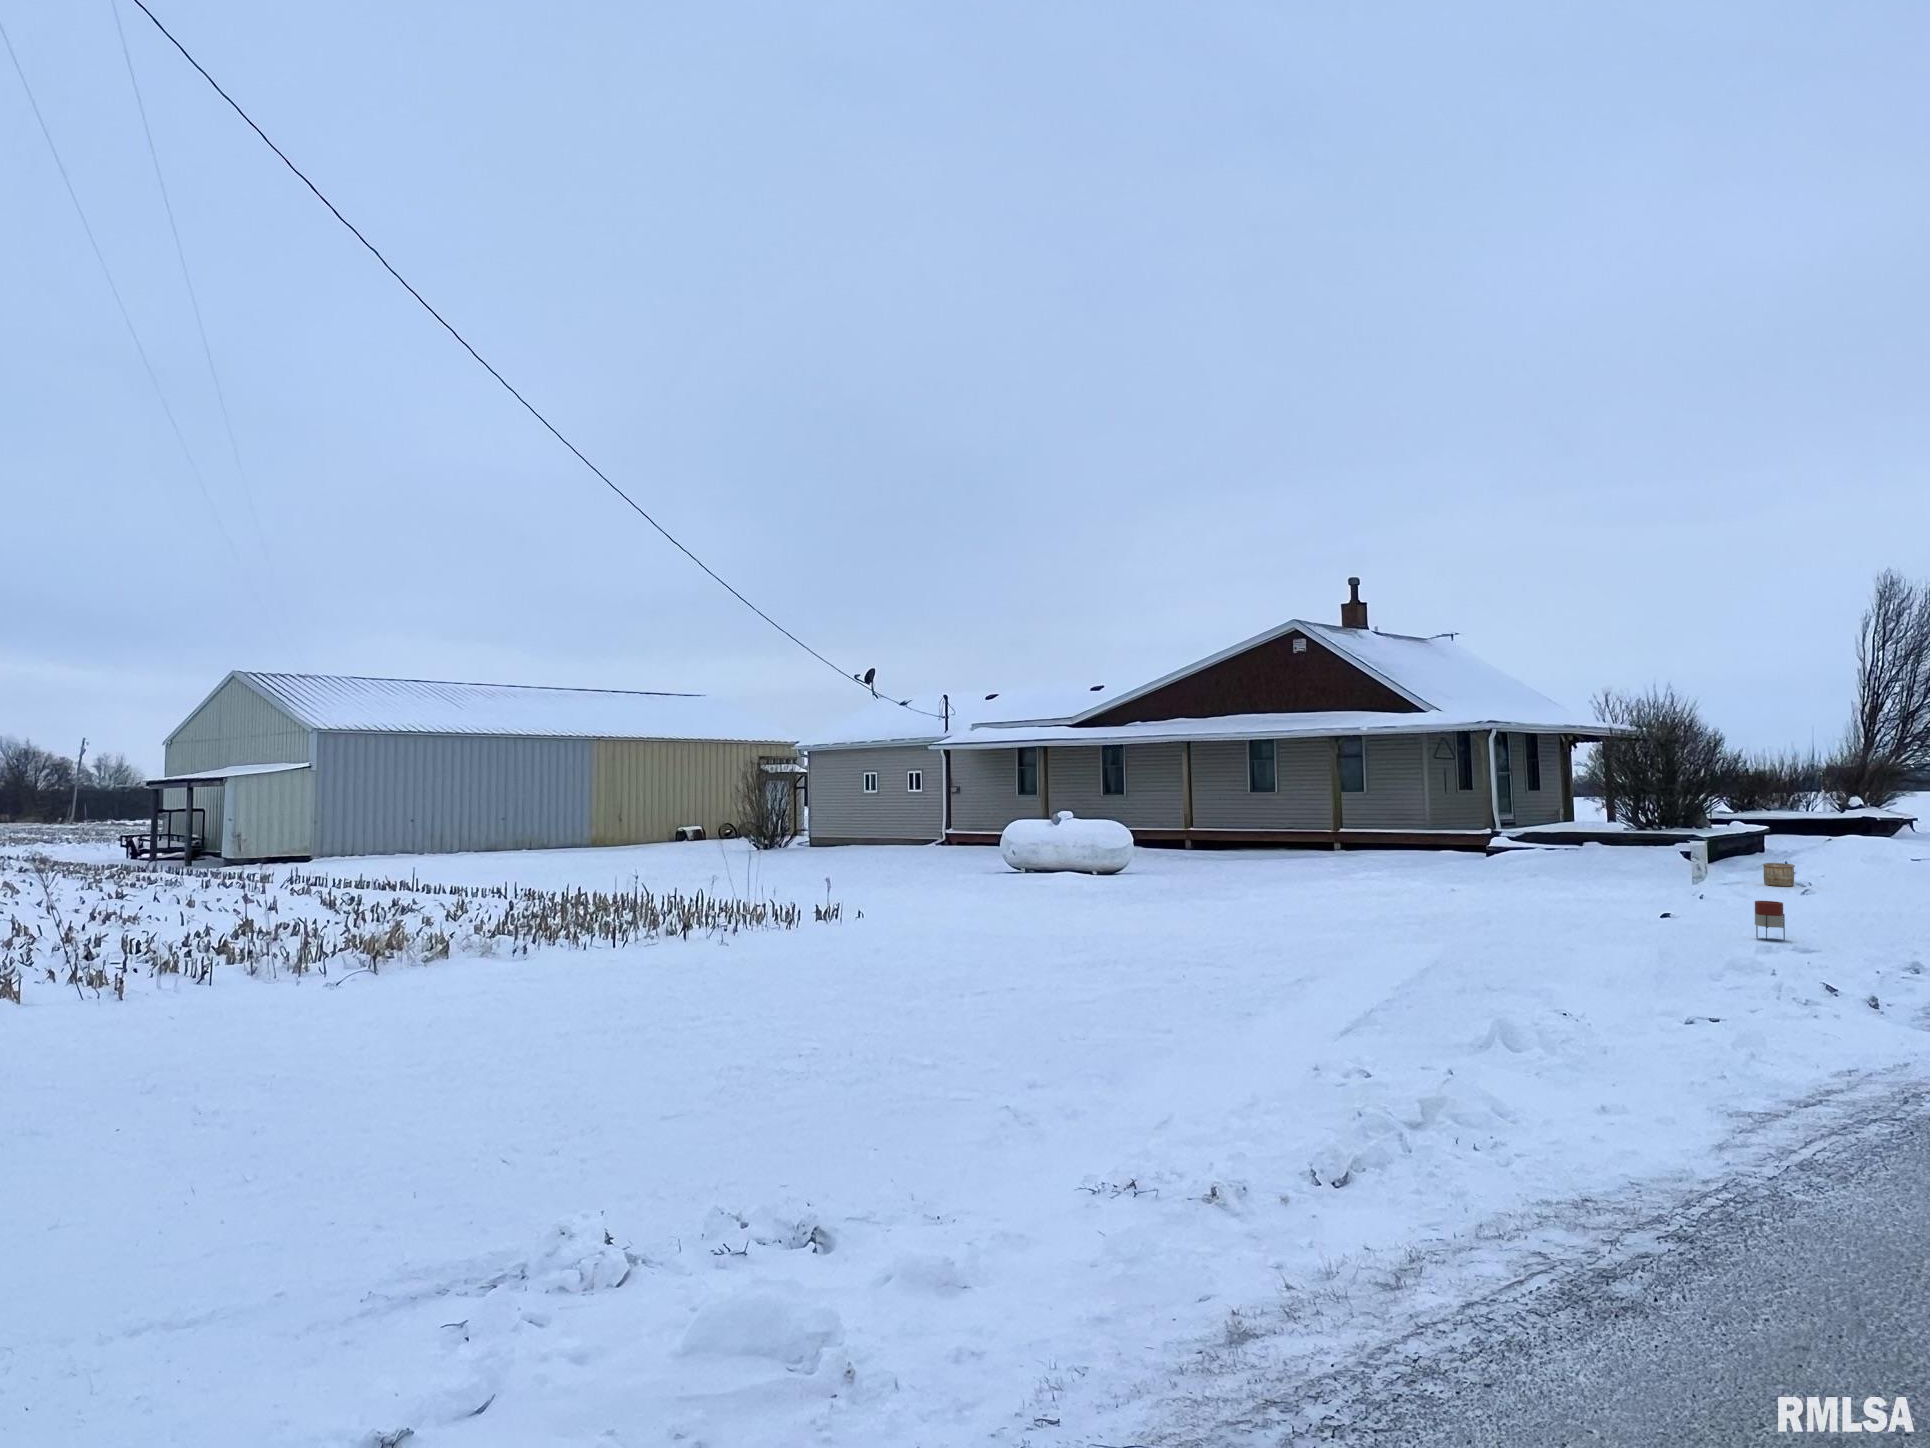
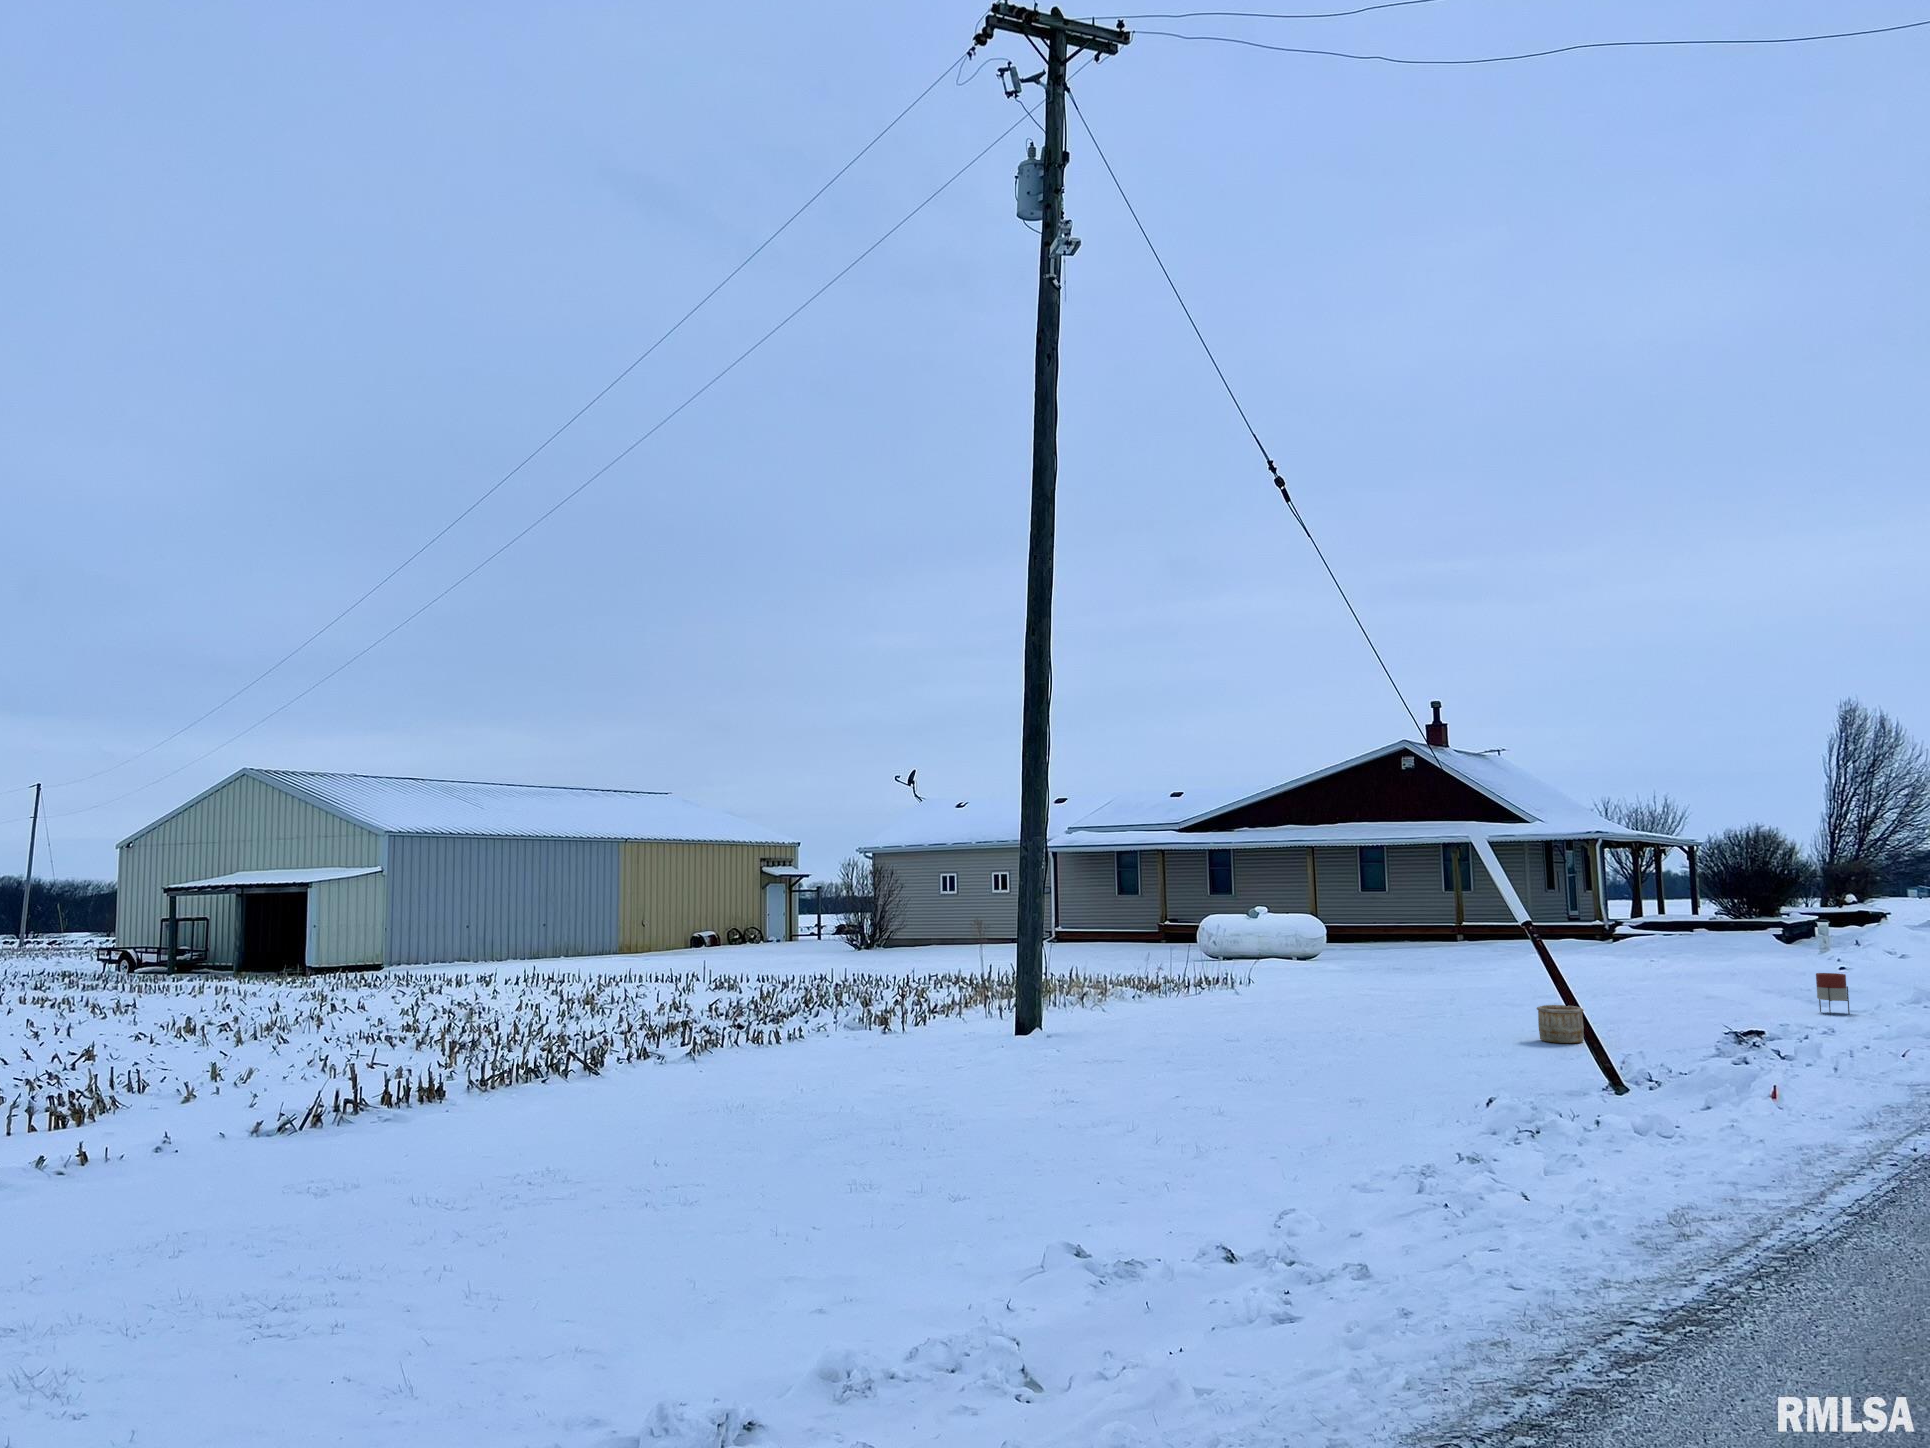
wooden bucket: present [1763,863,1795,886] -> present [1537,1005,1584,1043]

